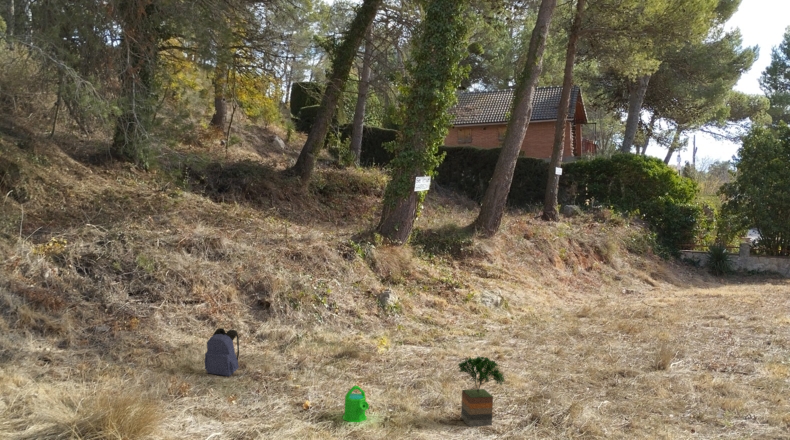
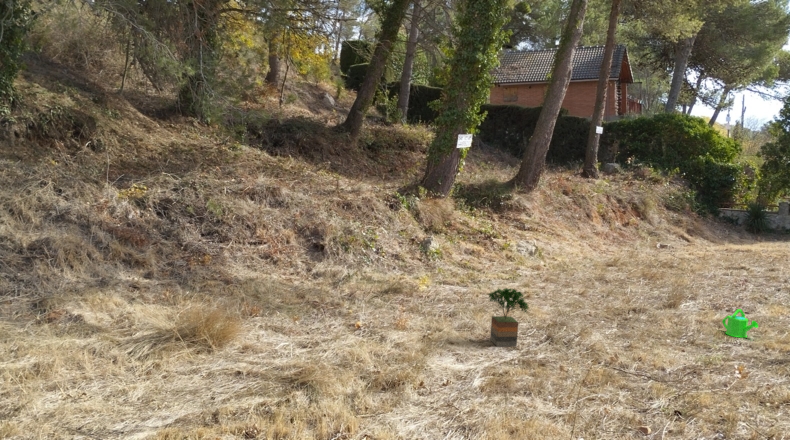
backpack: present [204,328,239,376] -> none [270,263,299,304]
watering can: present [343,386,369,422] -> present [722,309,758,338]

